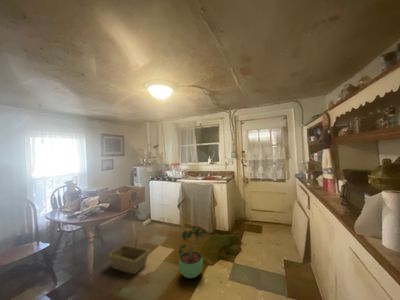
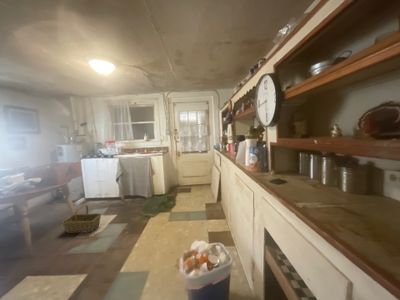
potted plant: present [179,226,206,278] -> none [131,187,152,224]

